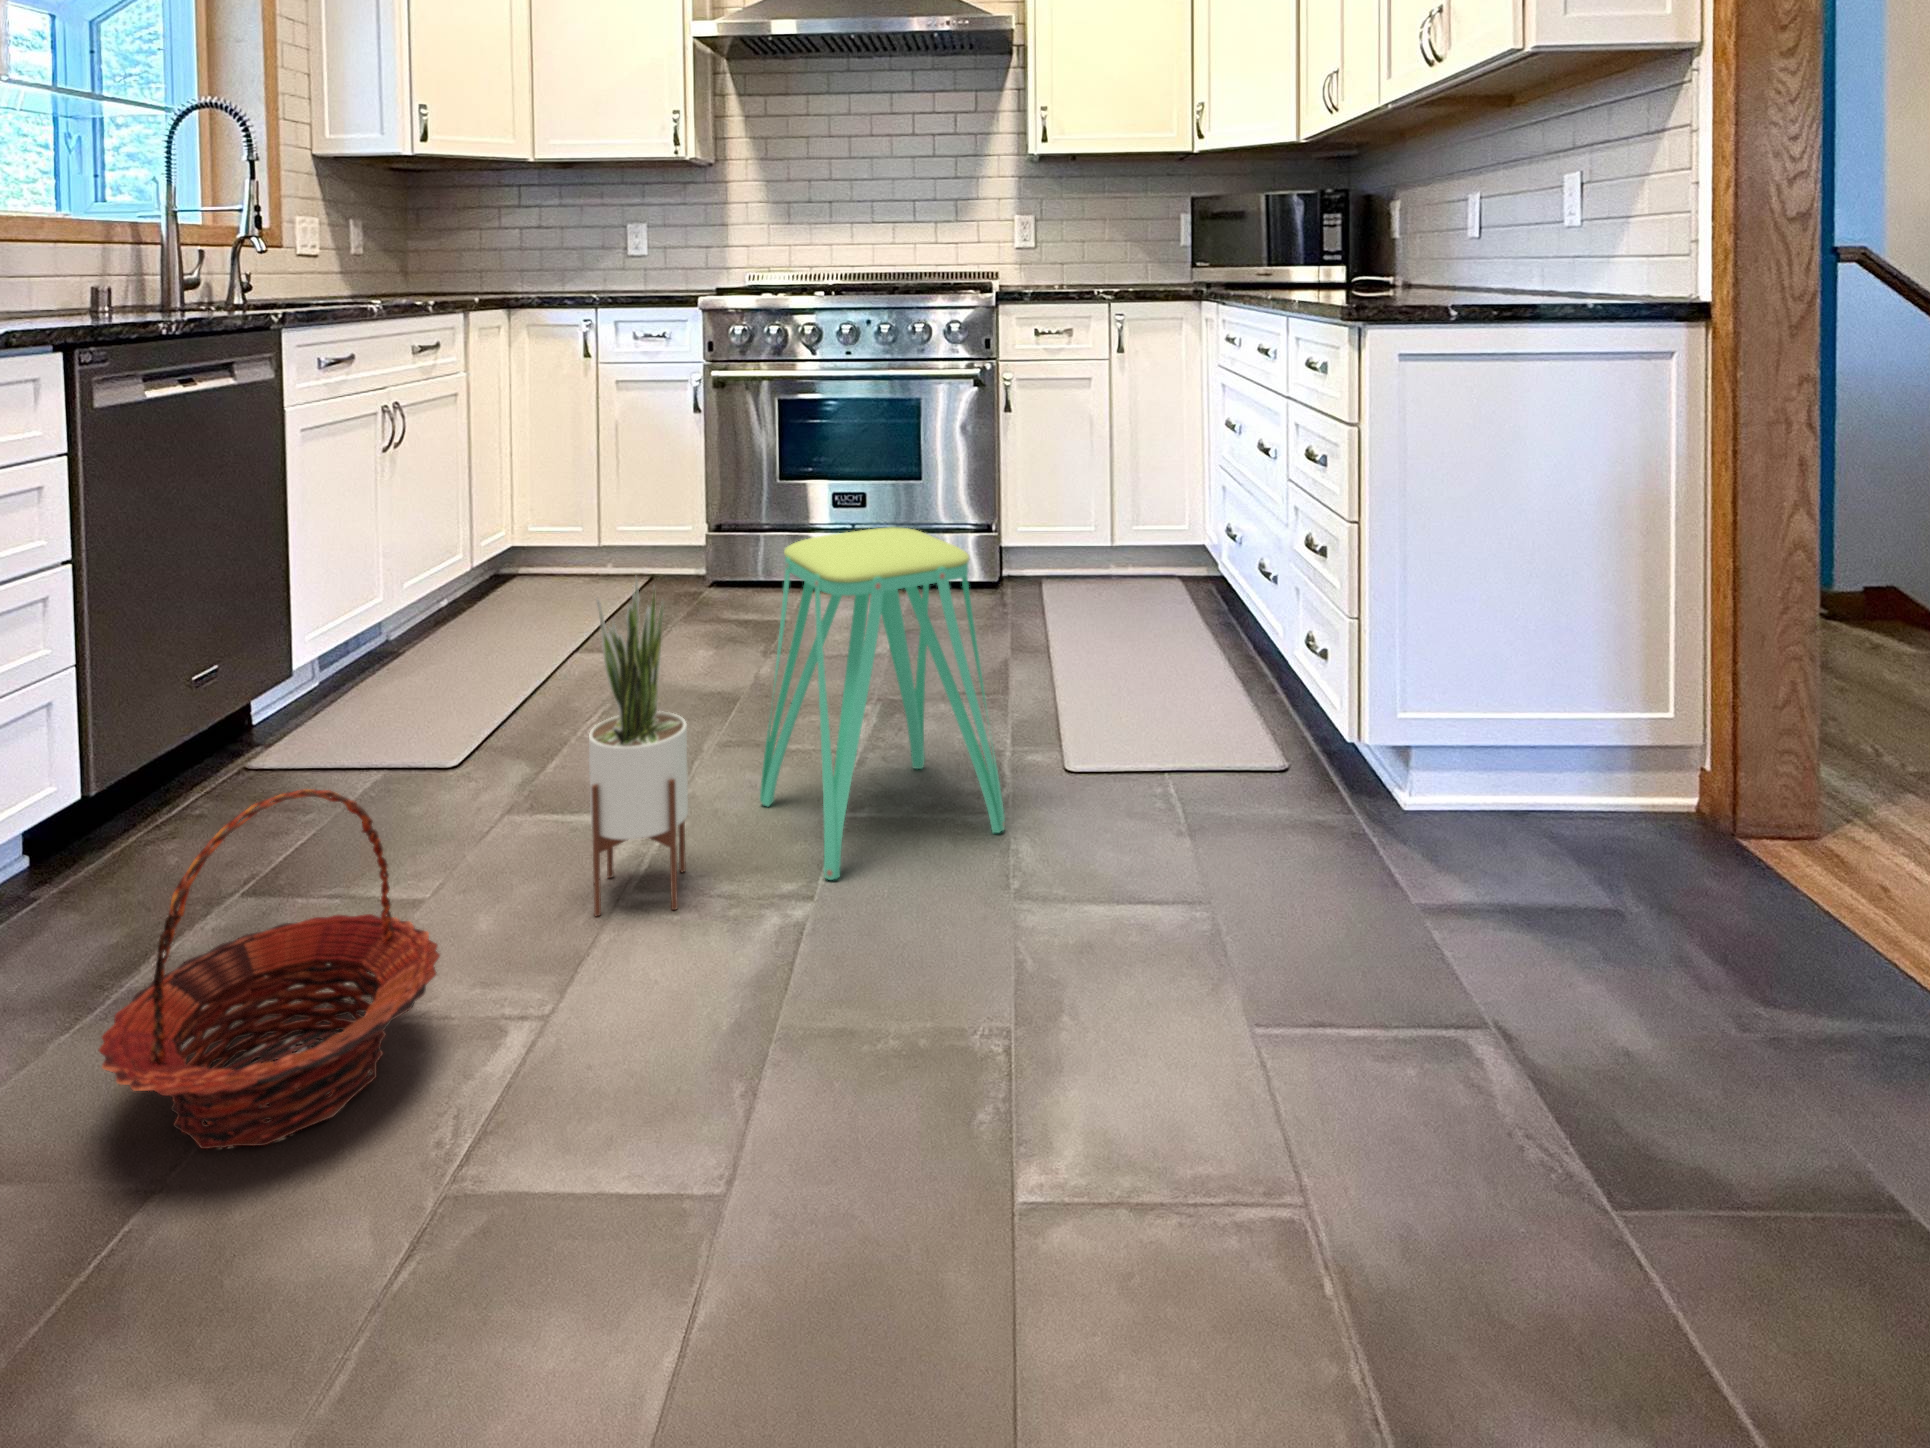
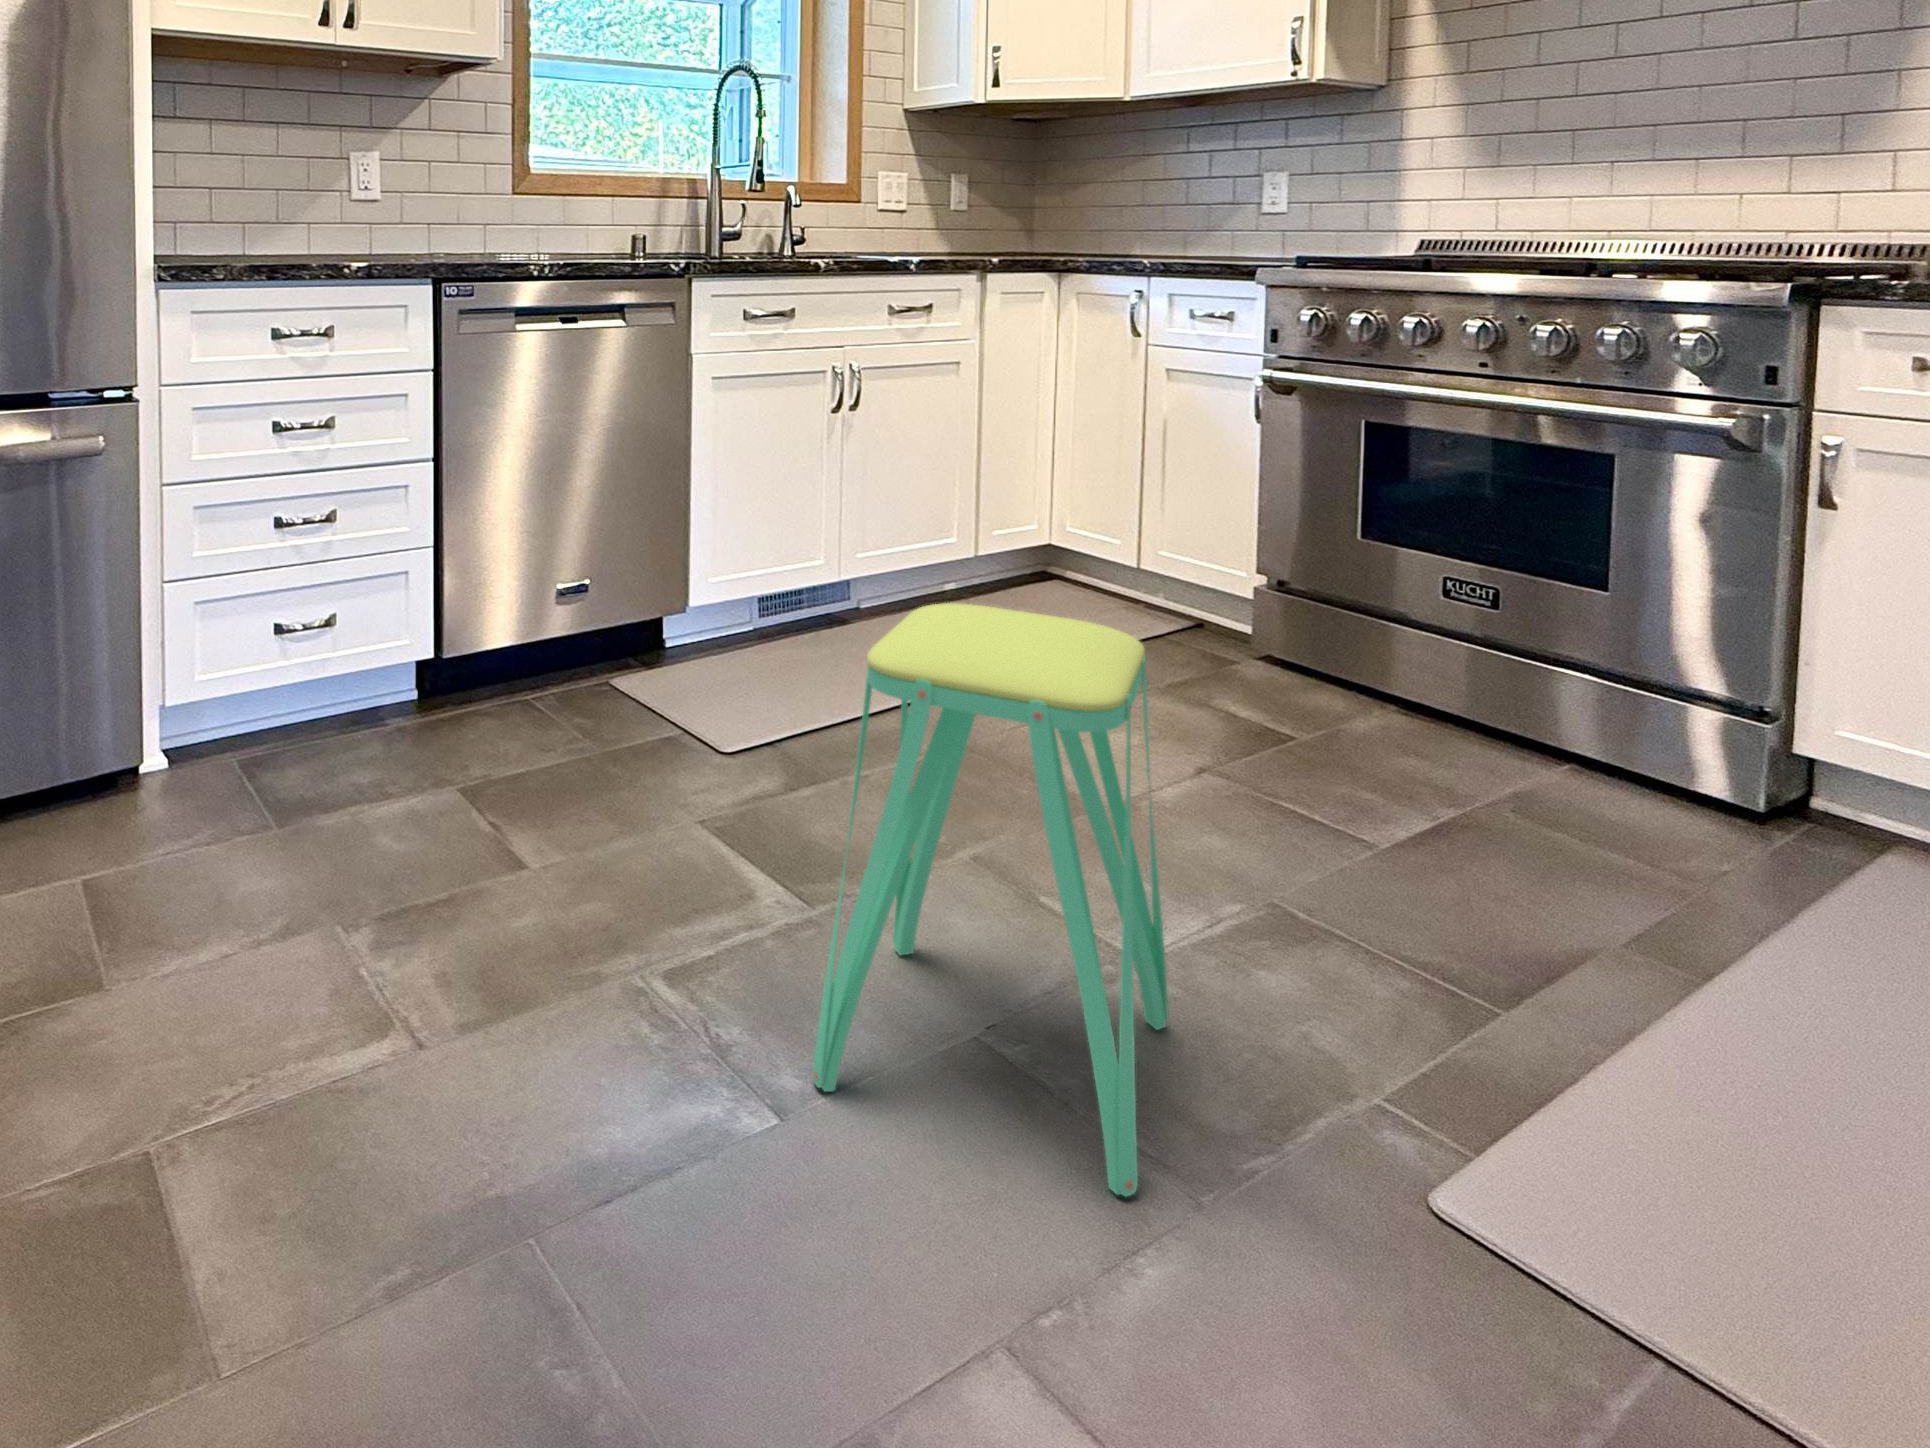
potted plant: present [589,578,688,916] -> none [566,580,726,1003]
basket: present [99,789,440,1149] -> none [98,679,379,990]

